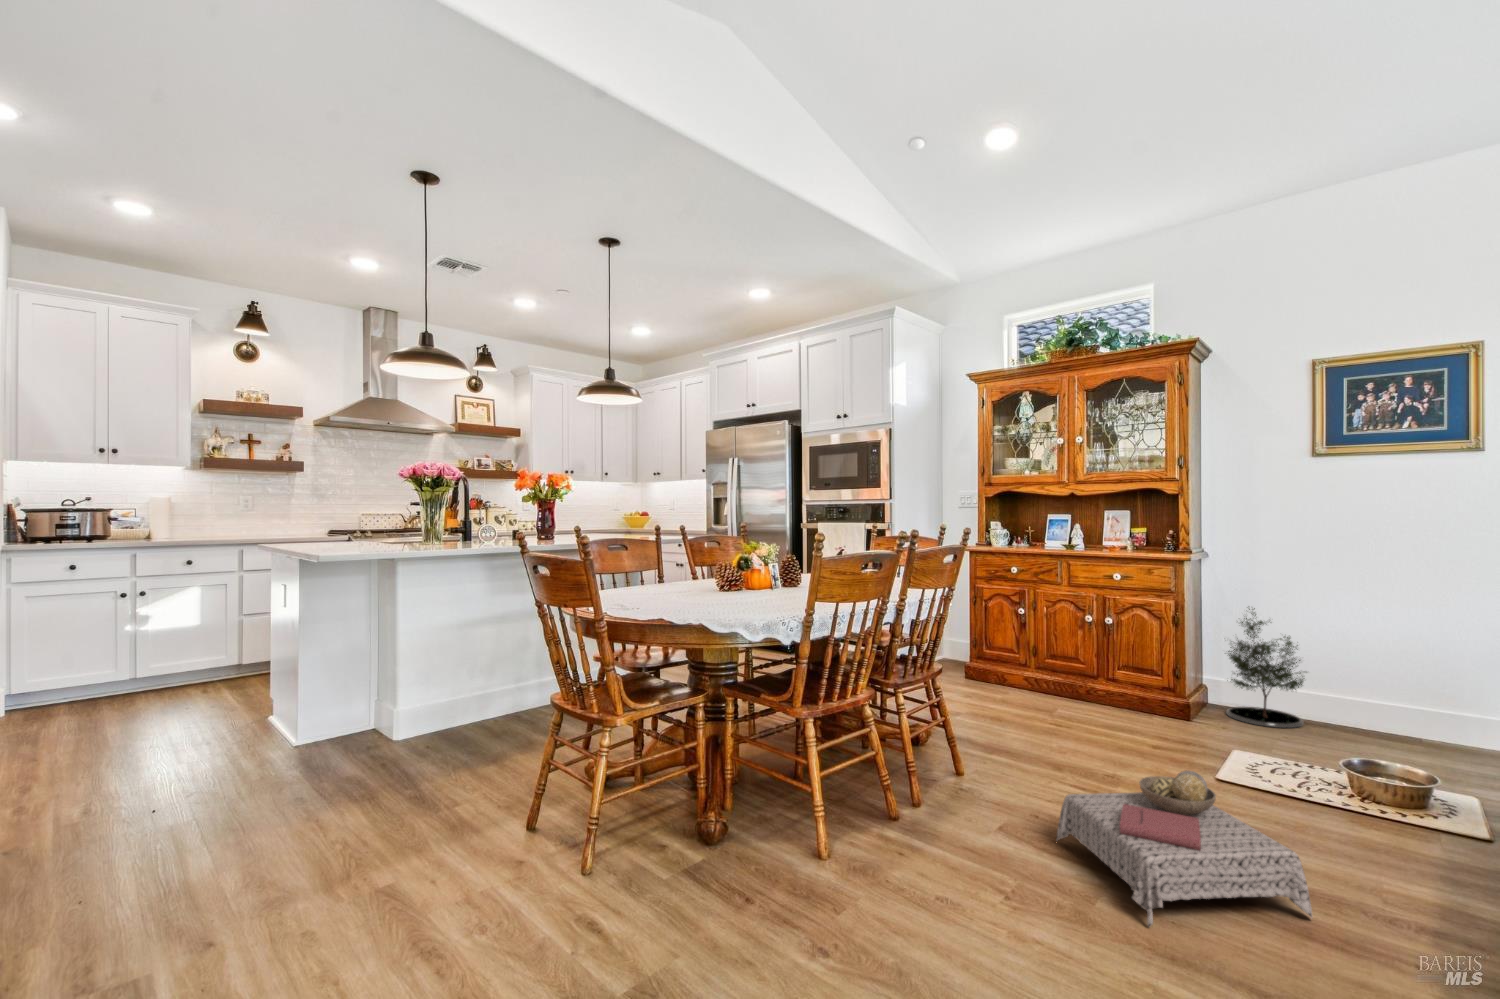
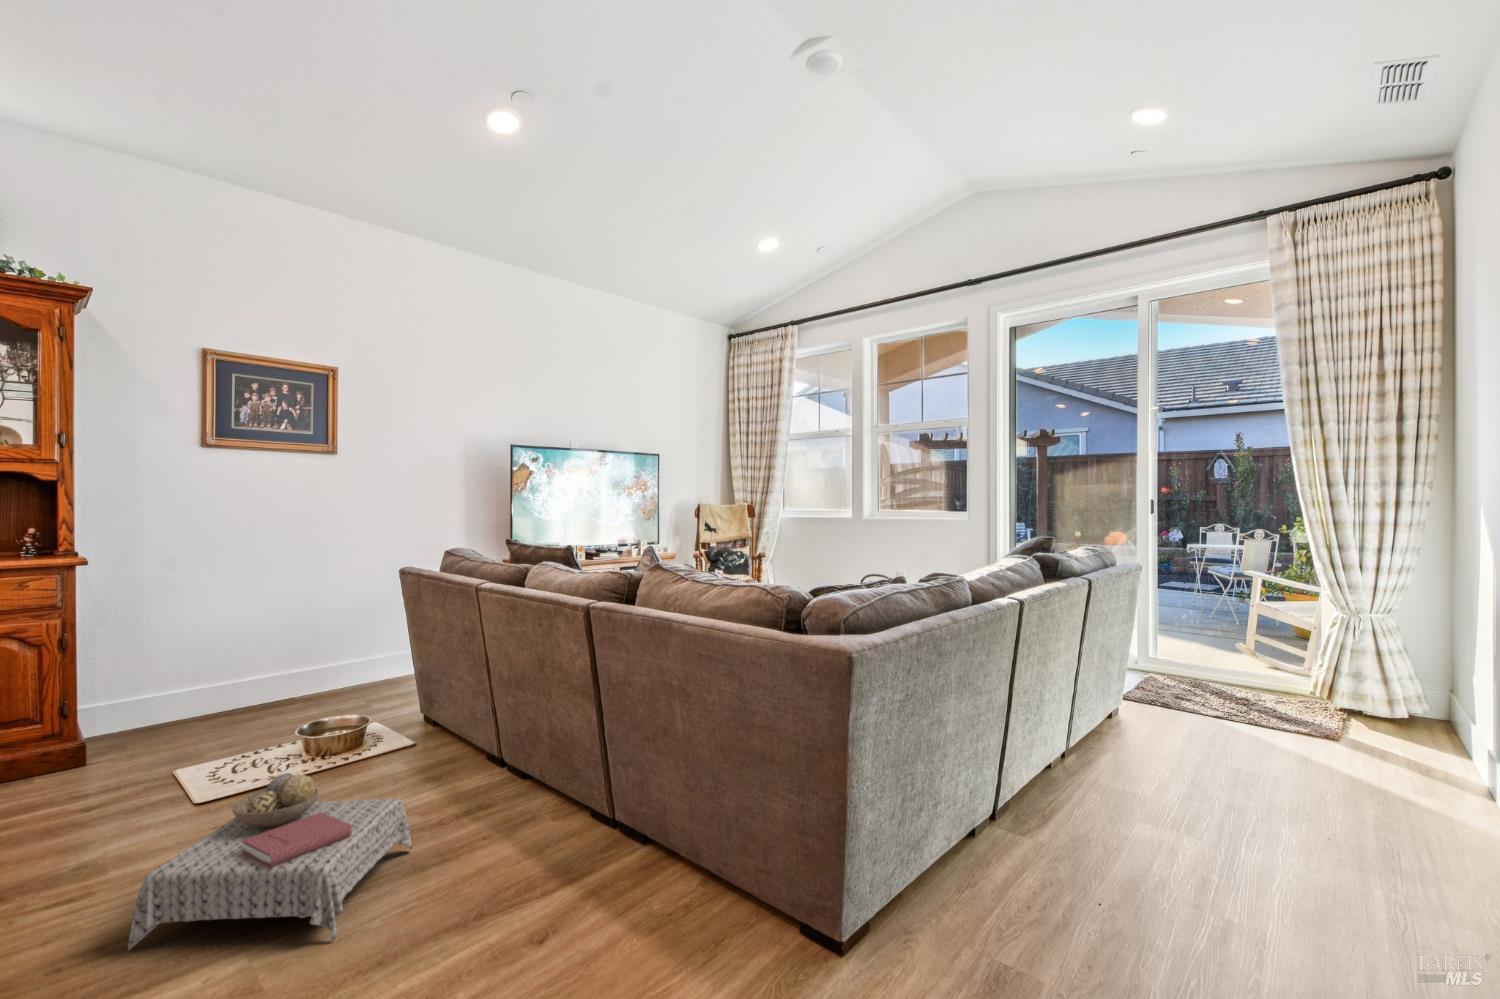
potted tree: present [1226,608,1304,728] -> none [107,610,207,744]

